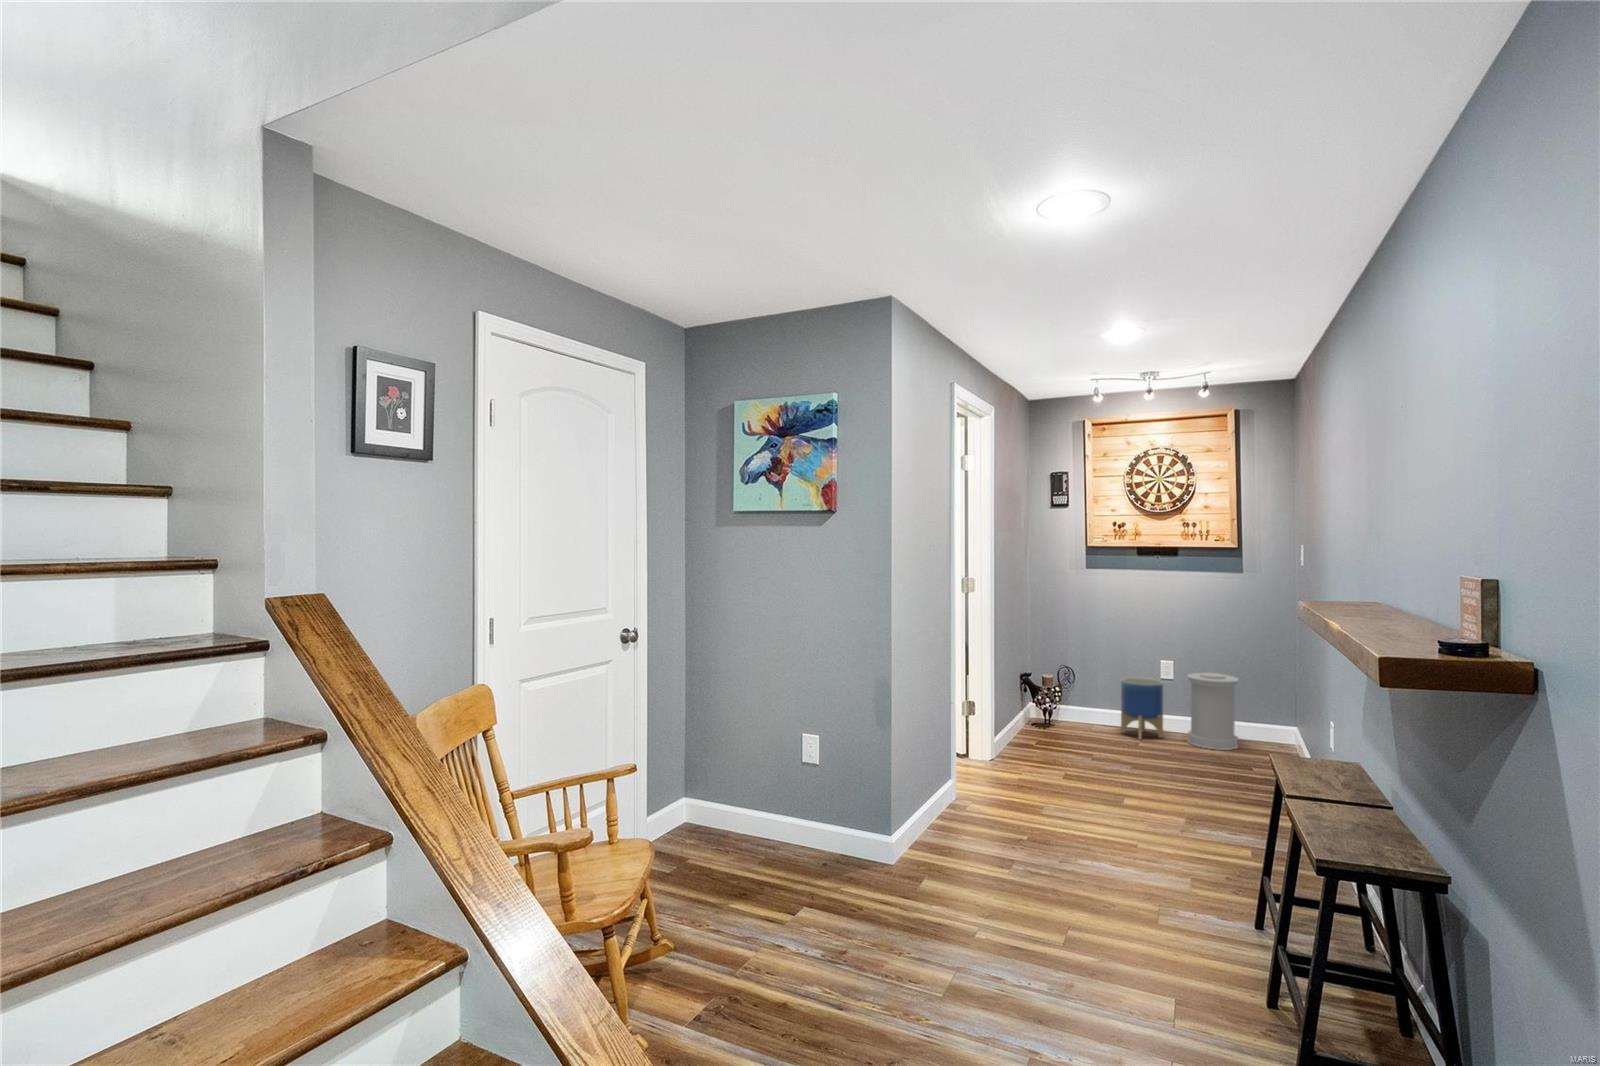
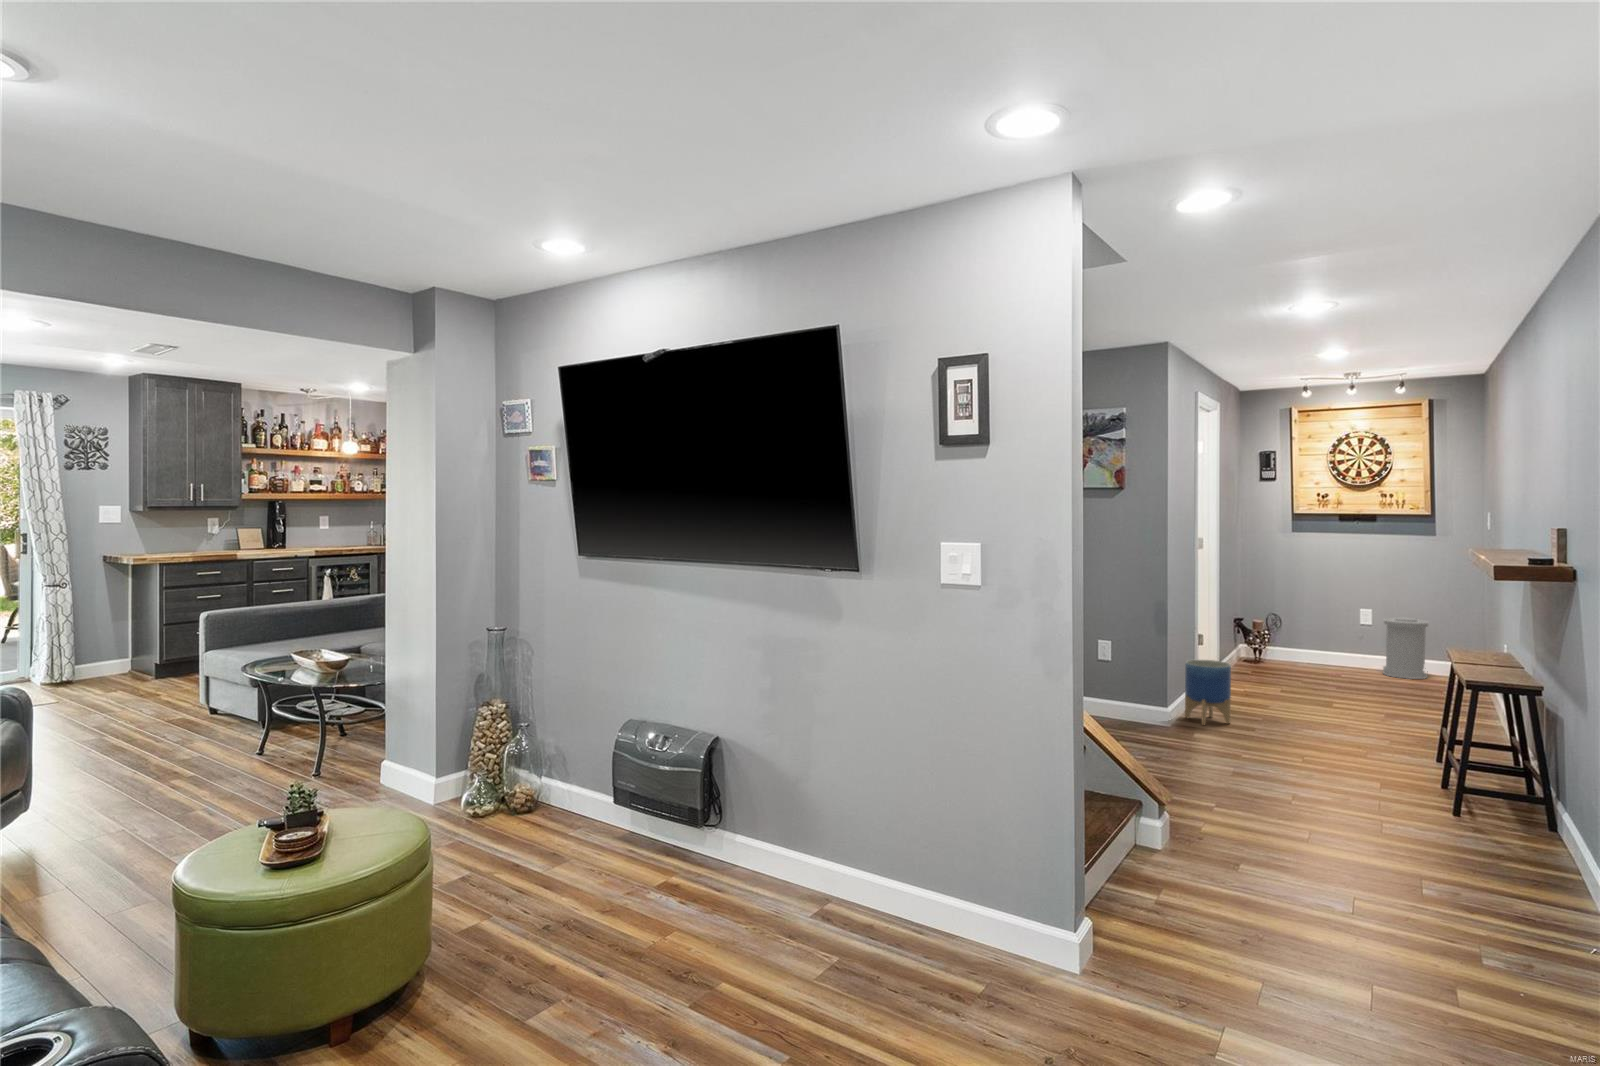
planter: present [1121,678,1163,740] -> present [1185,660,1231,725]

